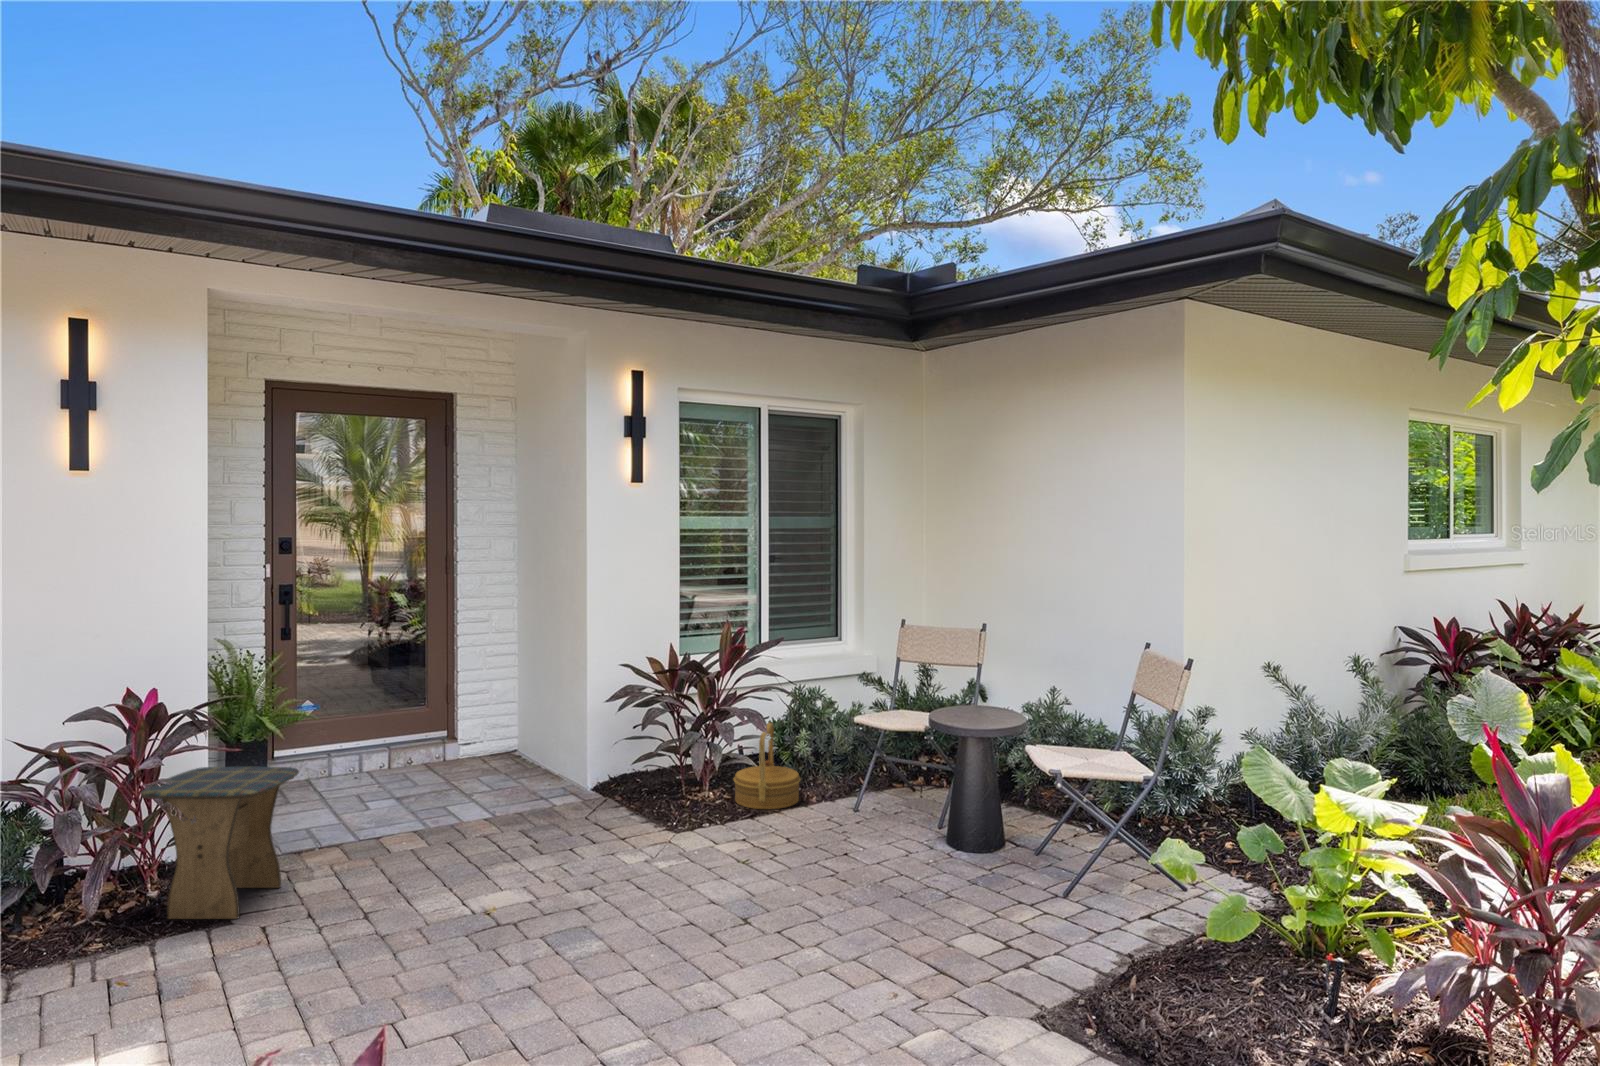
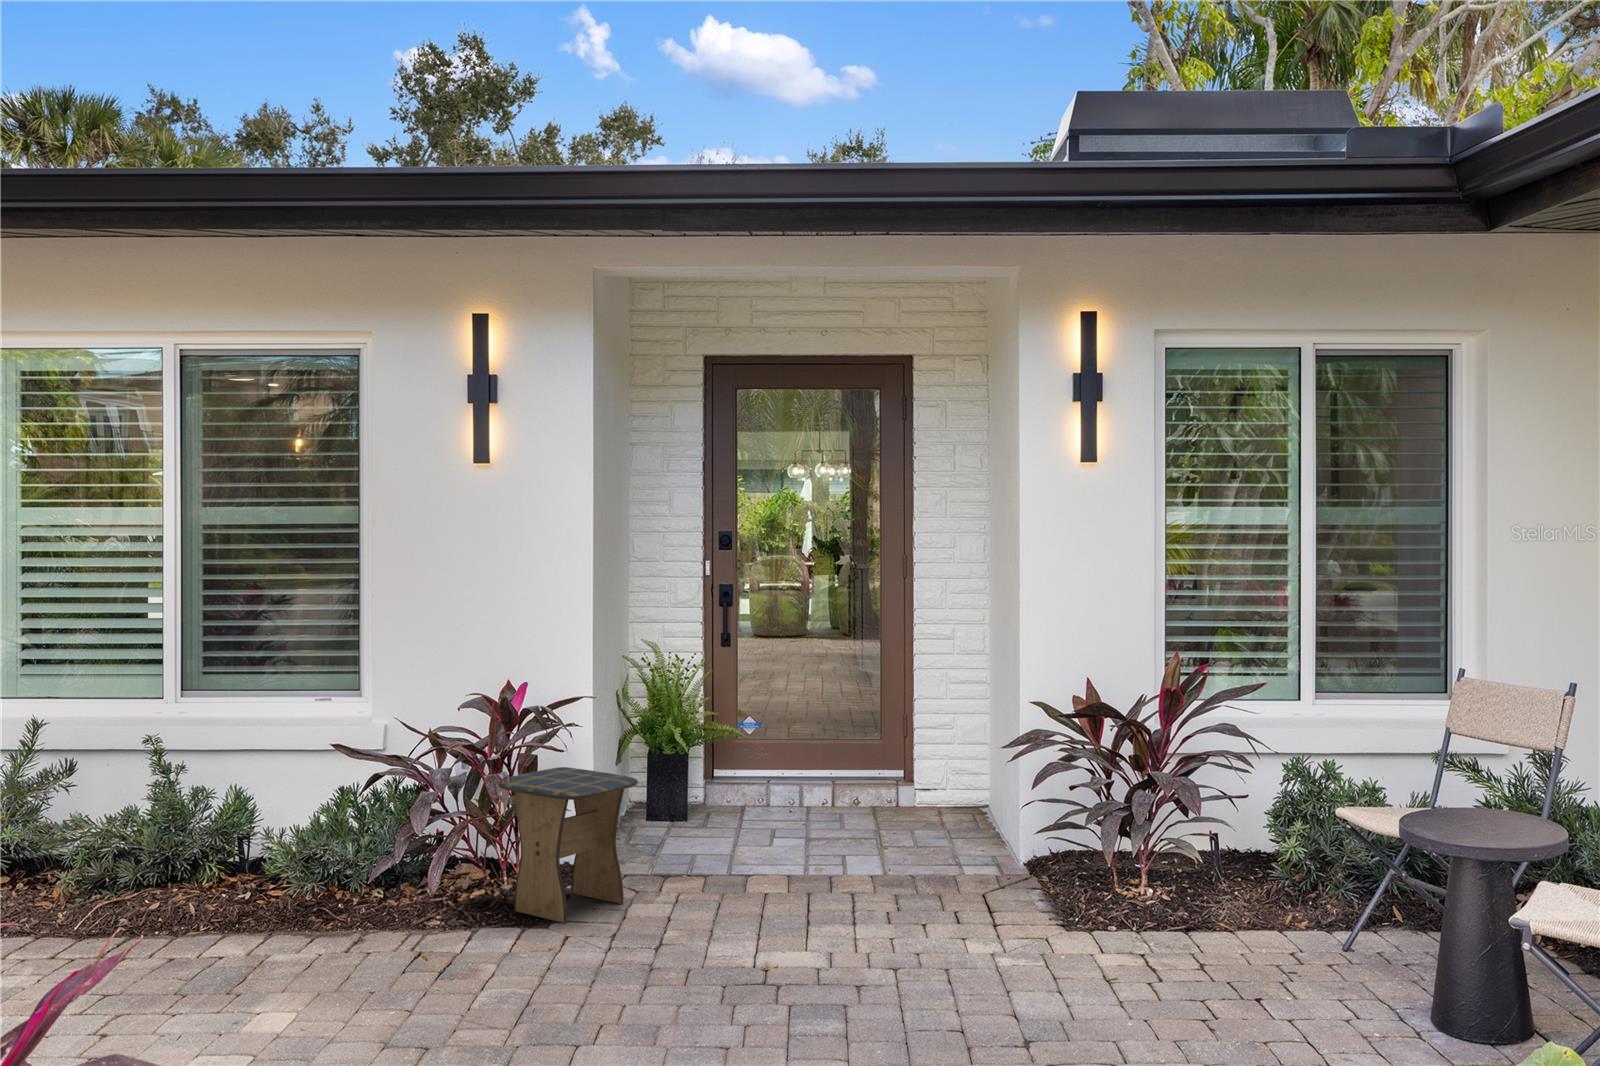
woven basket: present [734,722,800,809] -> none [1187,807,1288,931]

